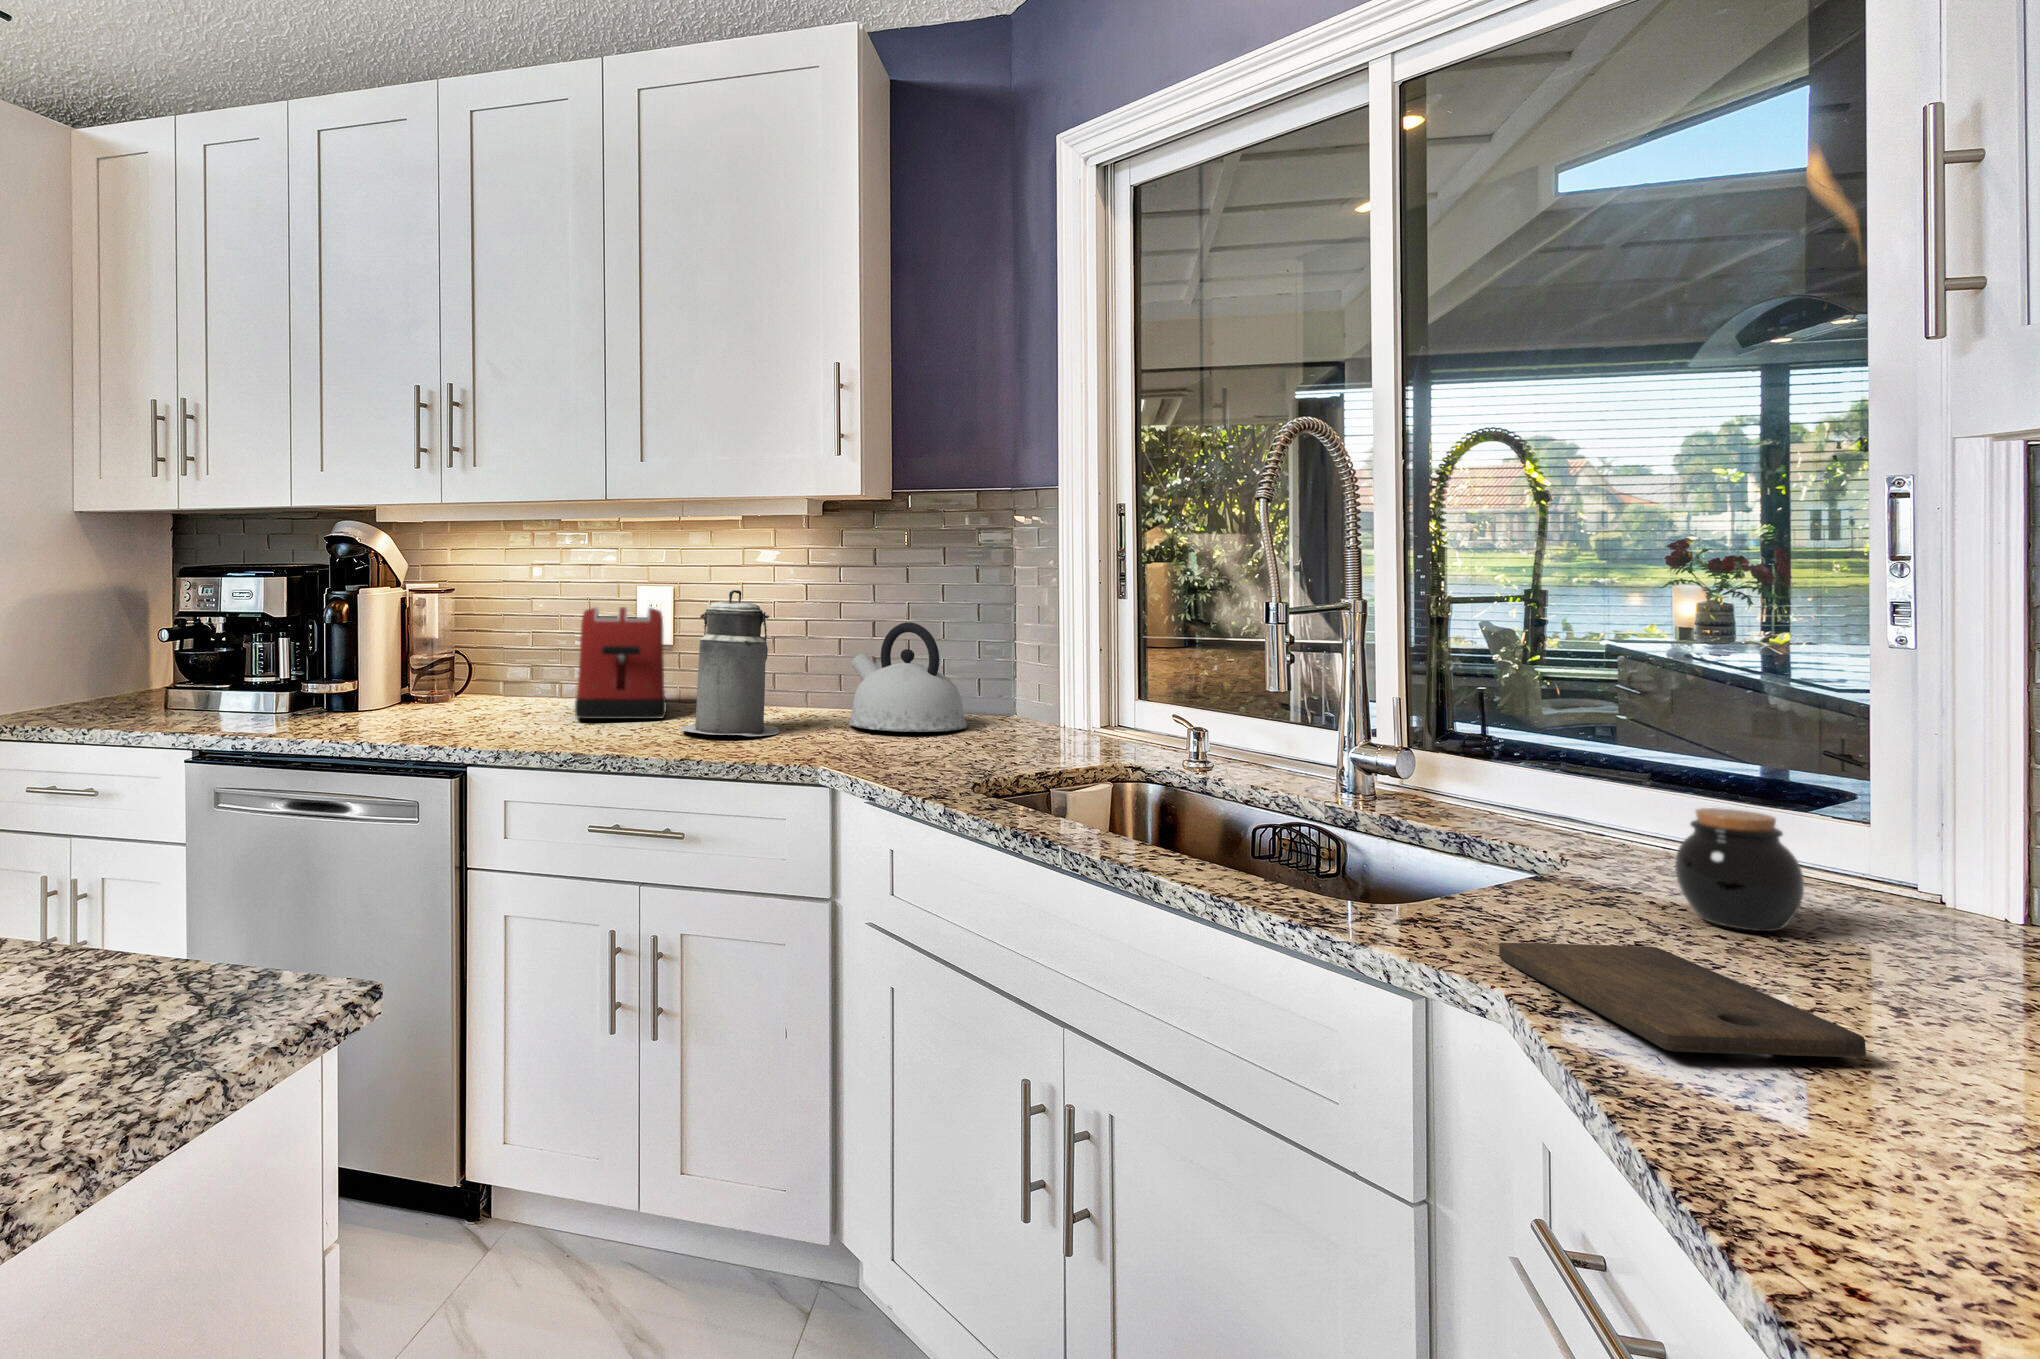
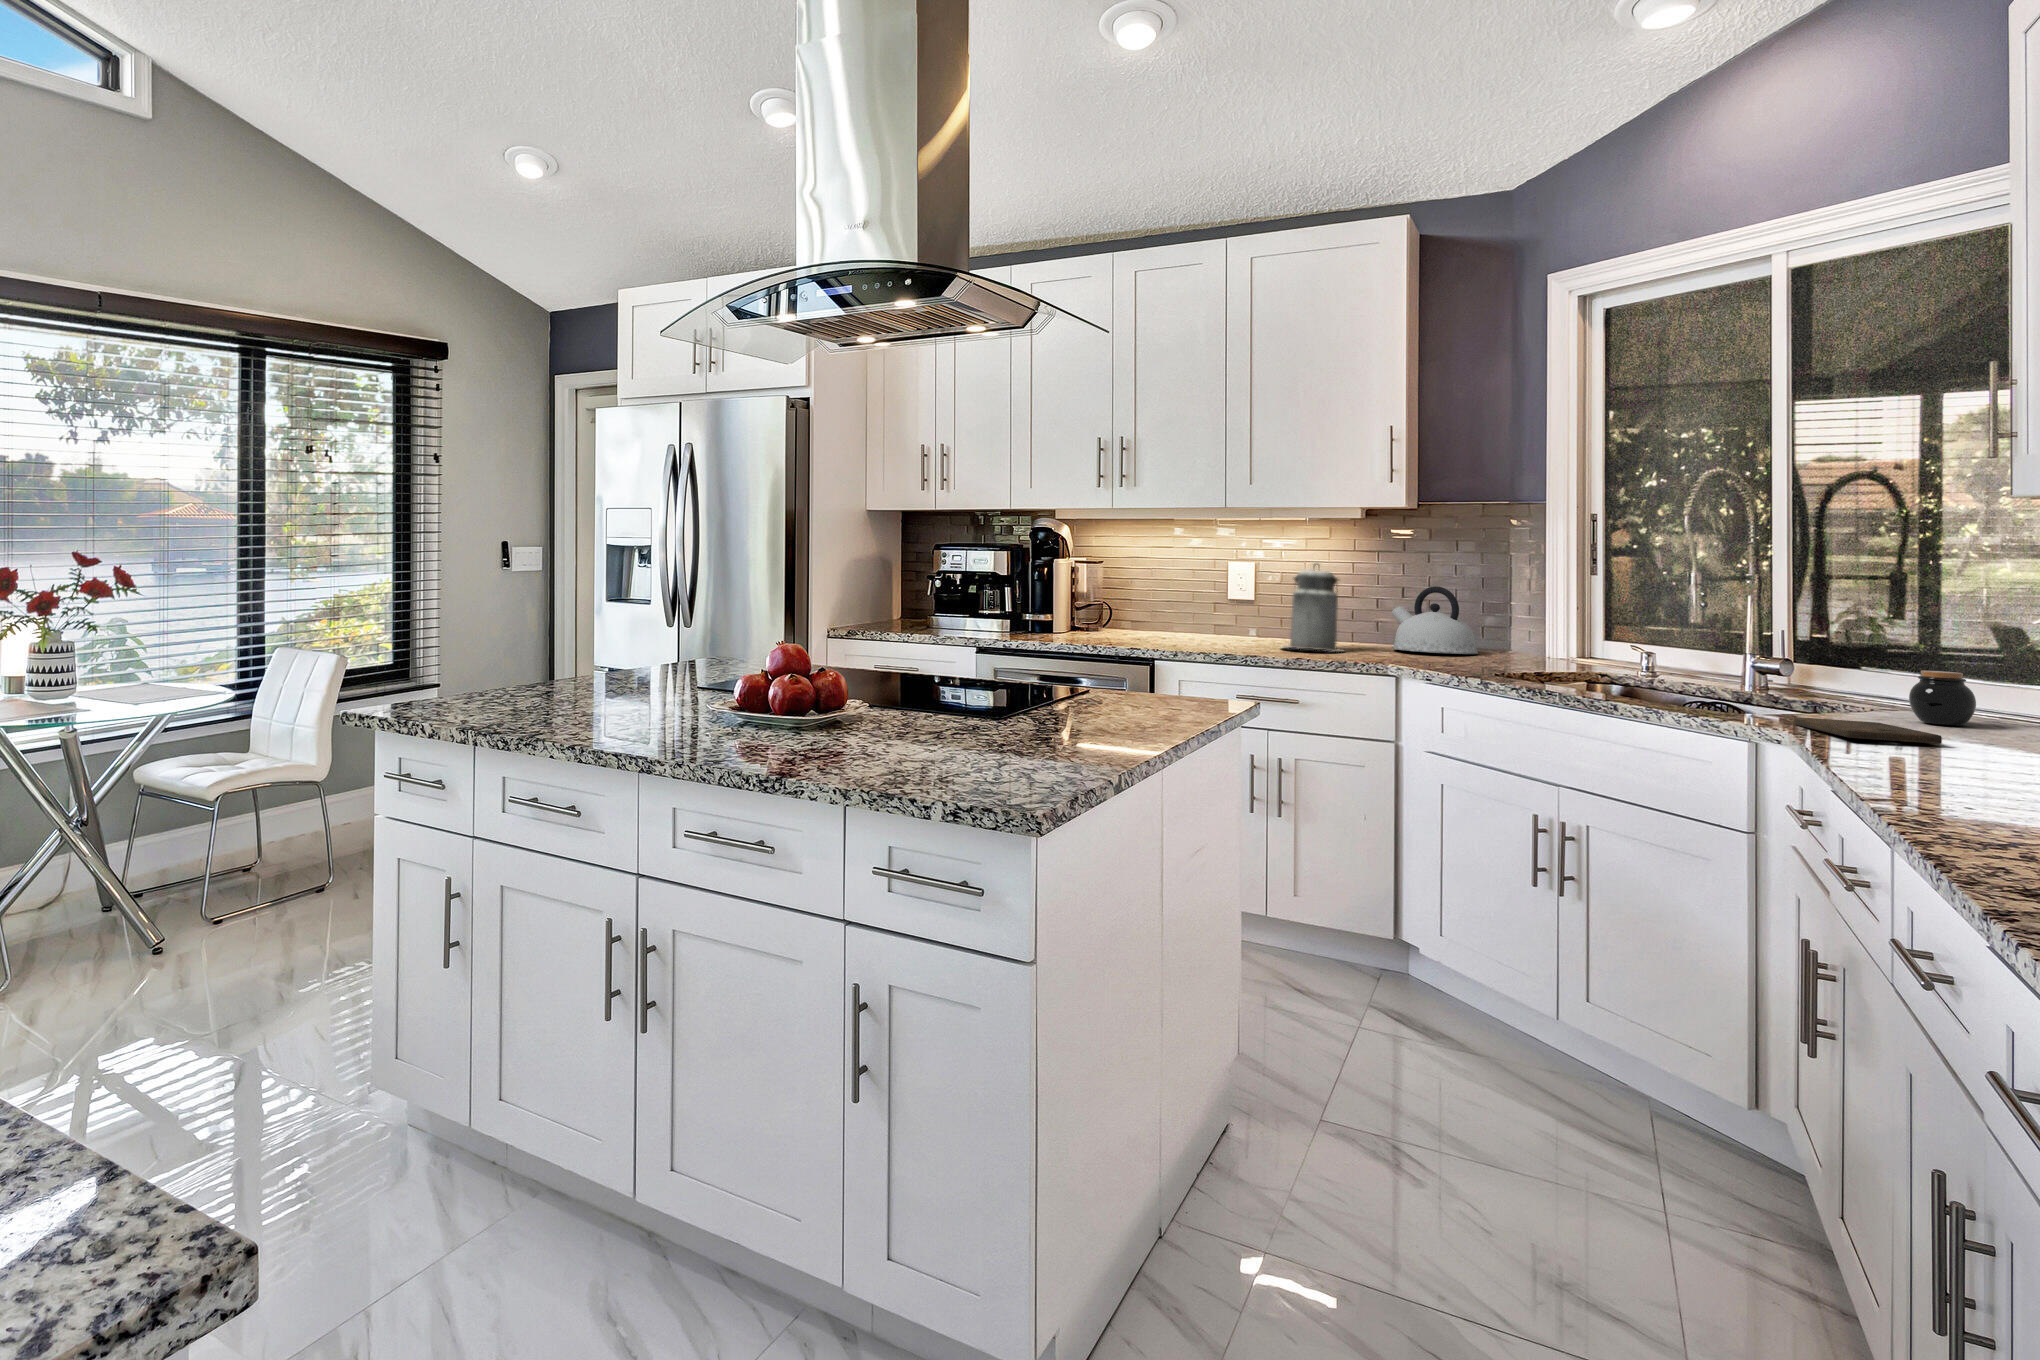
toaster: present [575,607,666,719] -> none [1189,573,1260,643]

